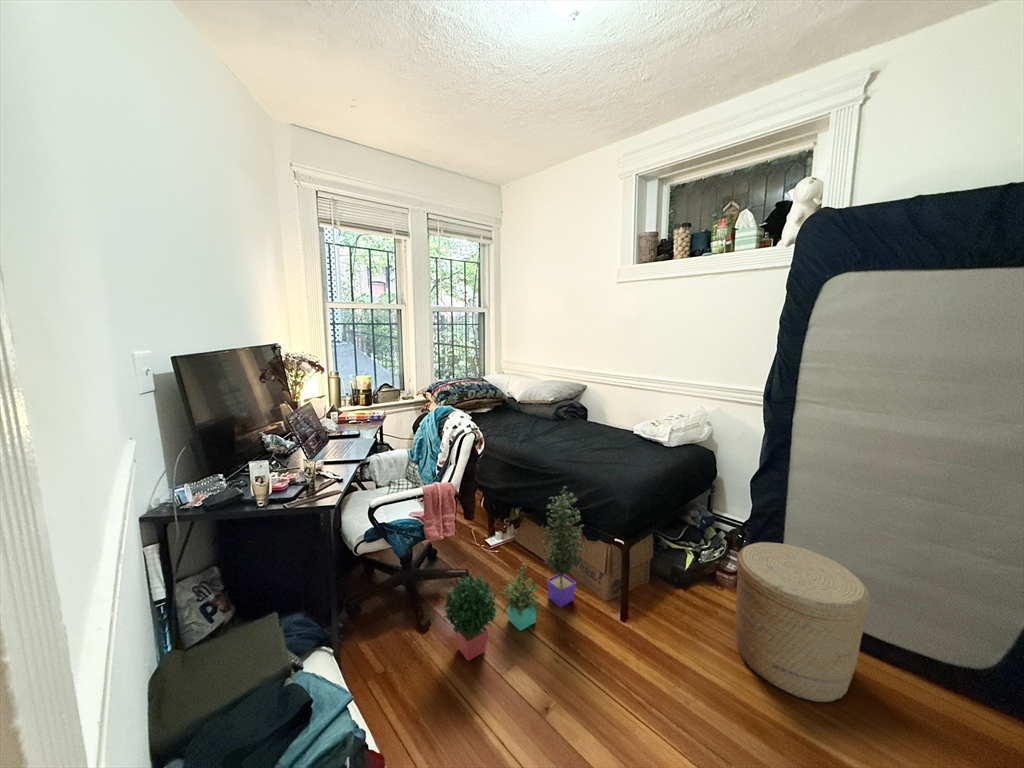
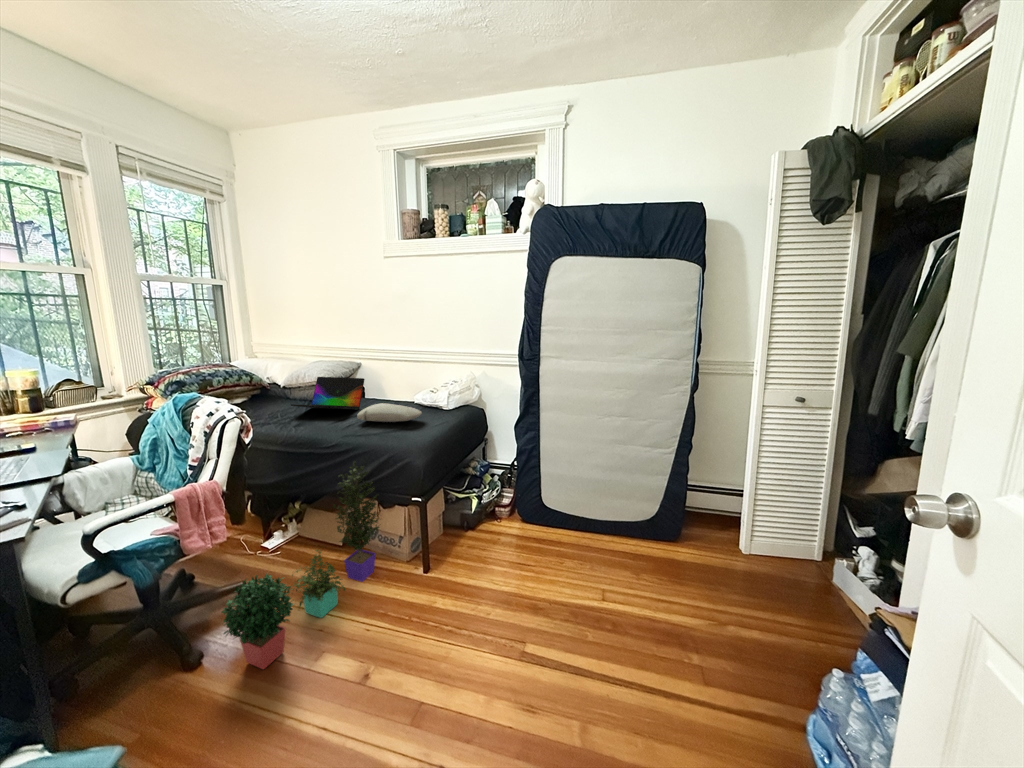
laptop: none [520,396,586,432] -> present [291,377,365,410]
pillow: none [574,430,638,452] -> present [357,403,422,422]
woven basket: present [735,542,870,702] -> none [510,470,593,577]

